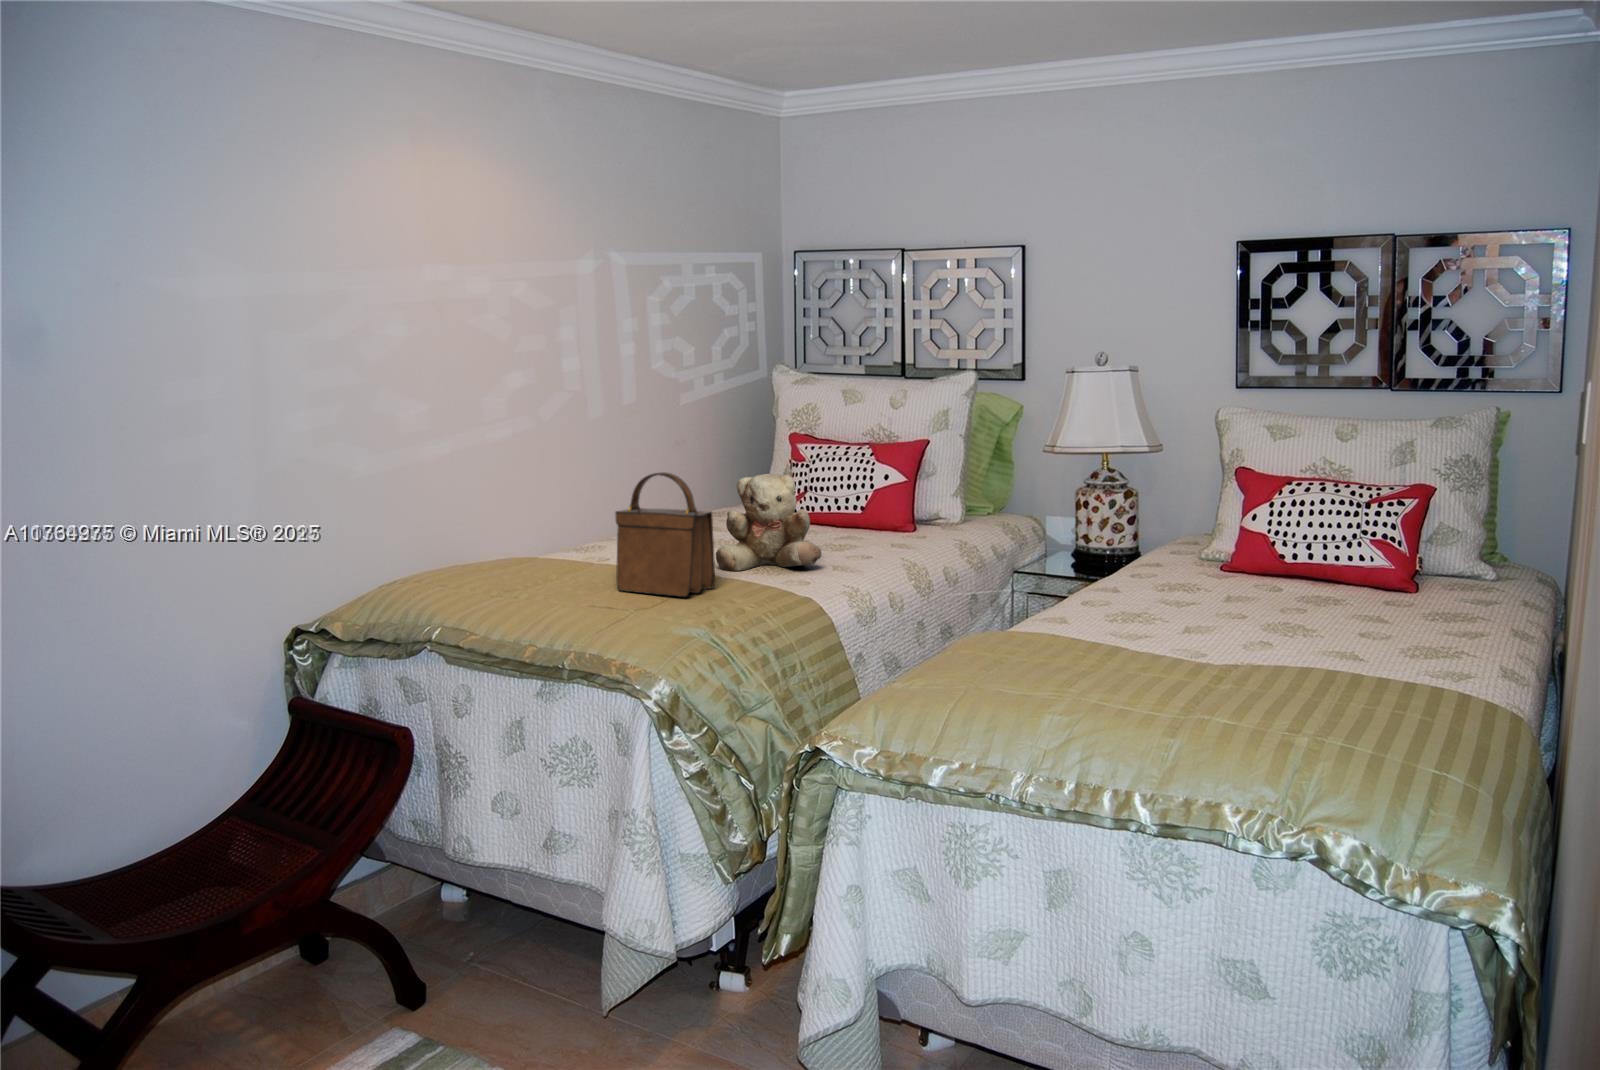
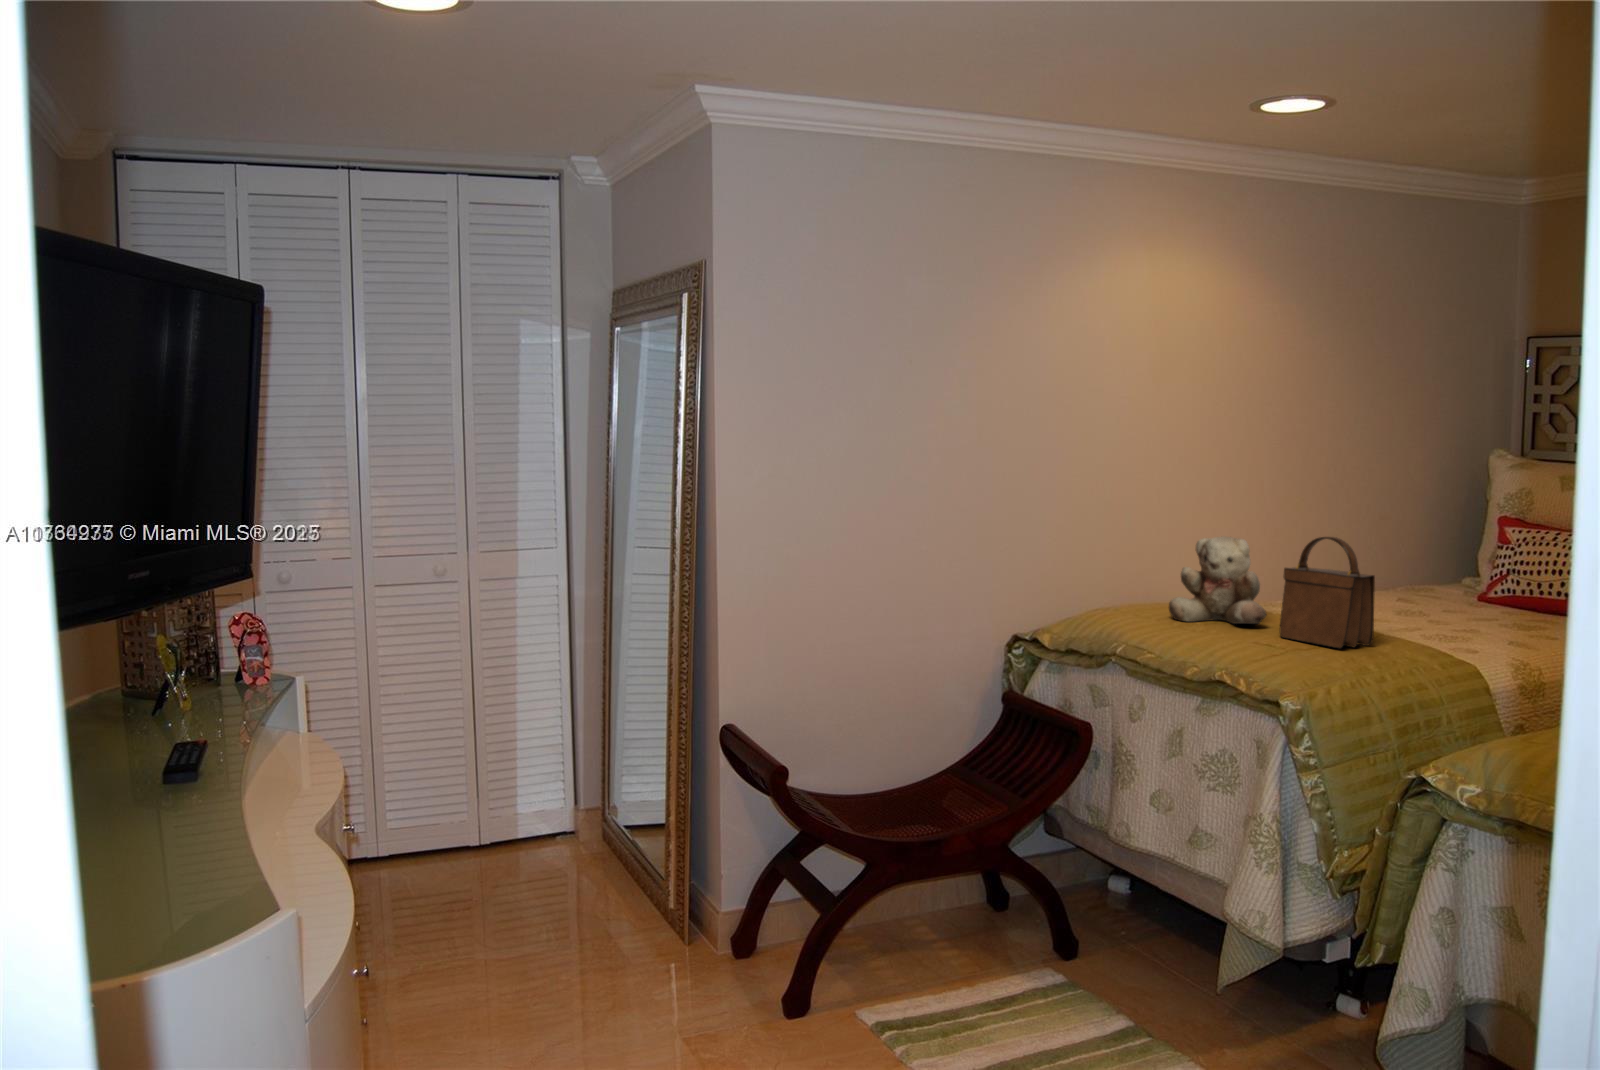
teddy bear: present [716,474,821,571] -> present [1169,537,1266,624]

